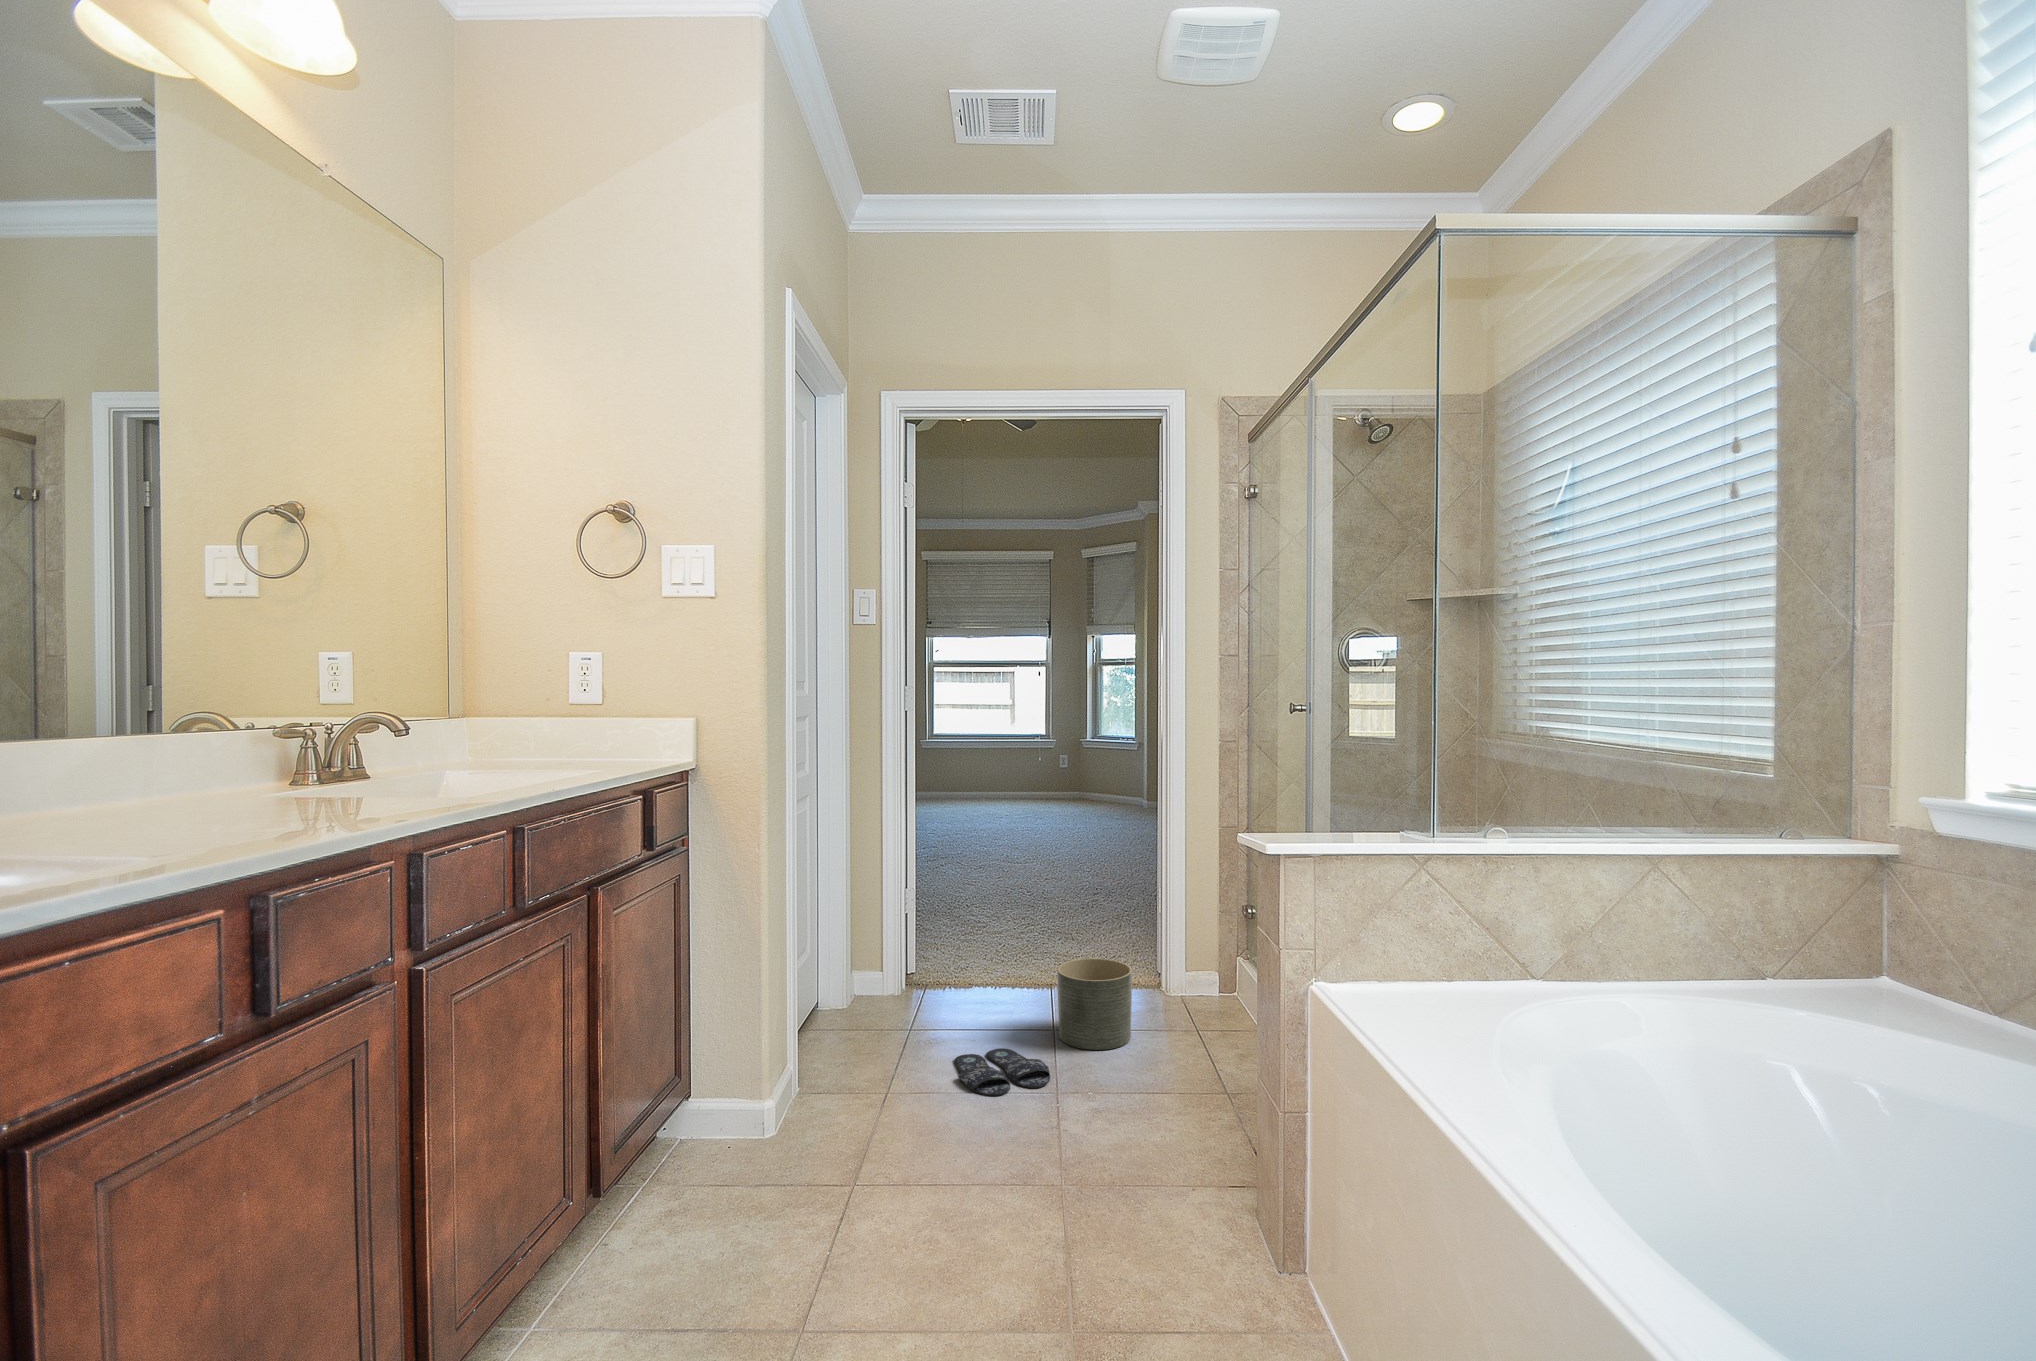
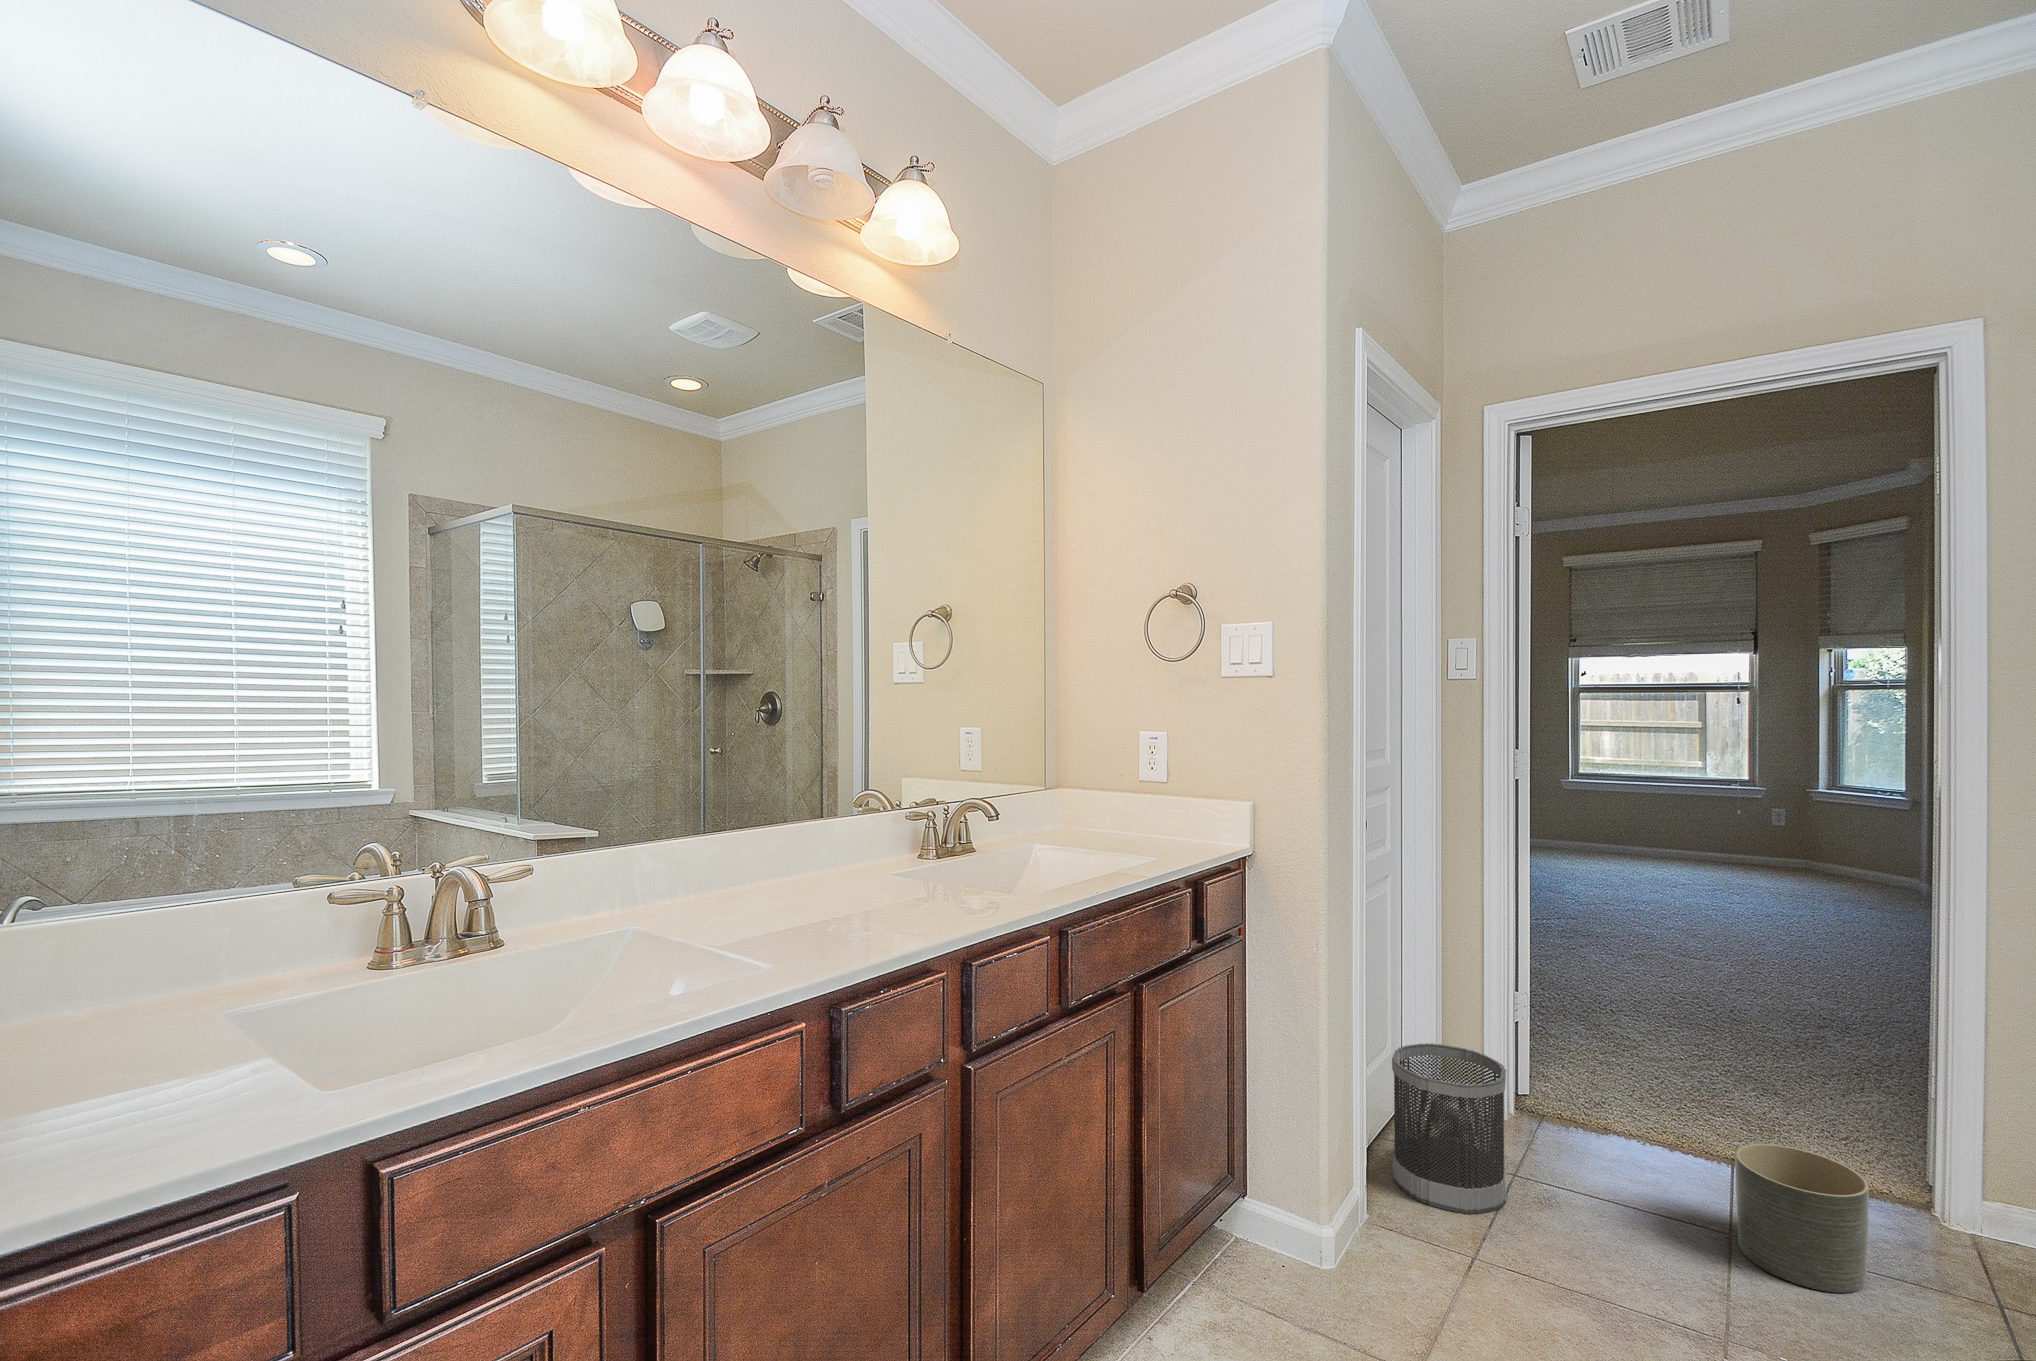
wastebasket: none [813,936,905,1072] -> present [1392,1043,1507,1214]
slippers: present [955,1048,1050,1096] -> none [1572,1229,1717,1318]

